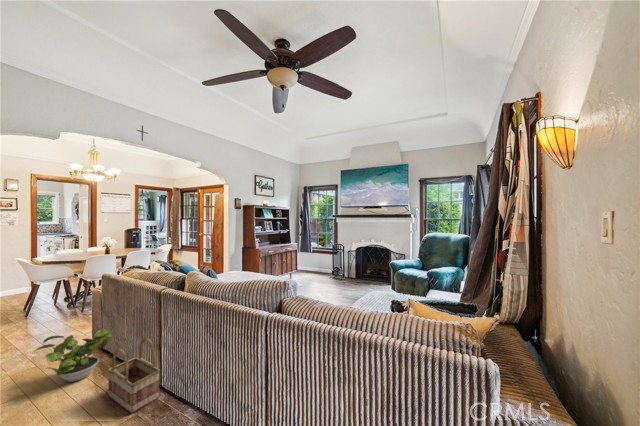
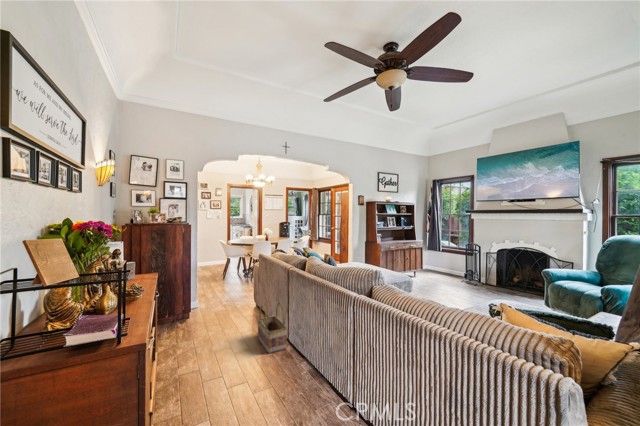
potted plant: present [36,329,112,382] -> none [222,290,263,323]

